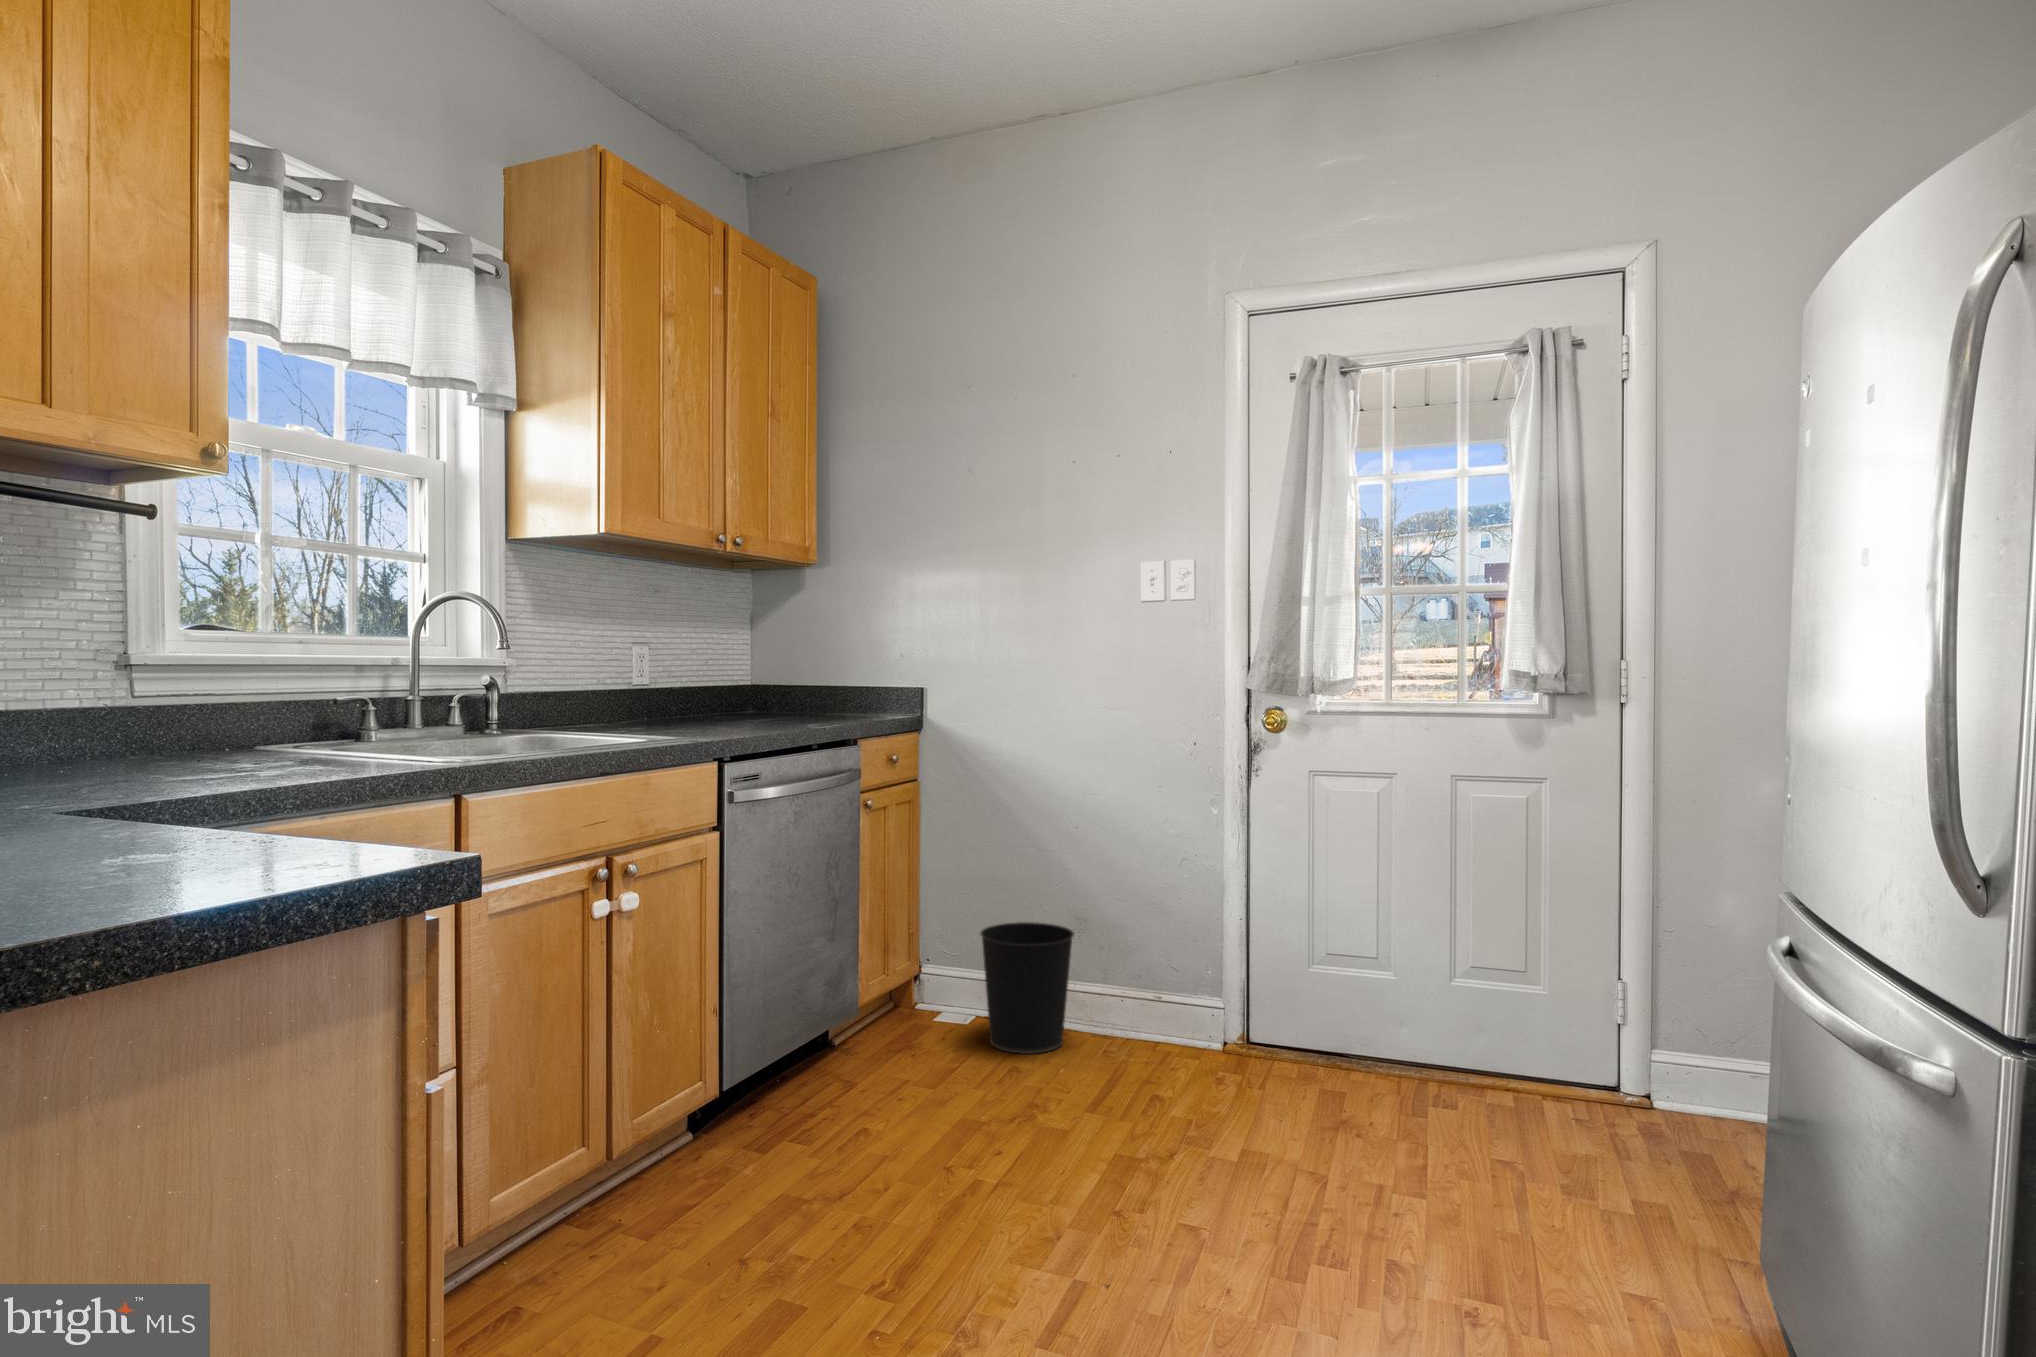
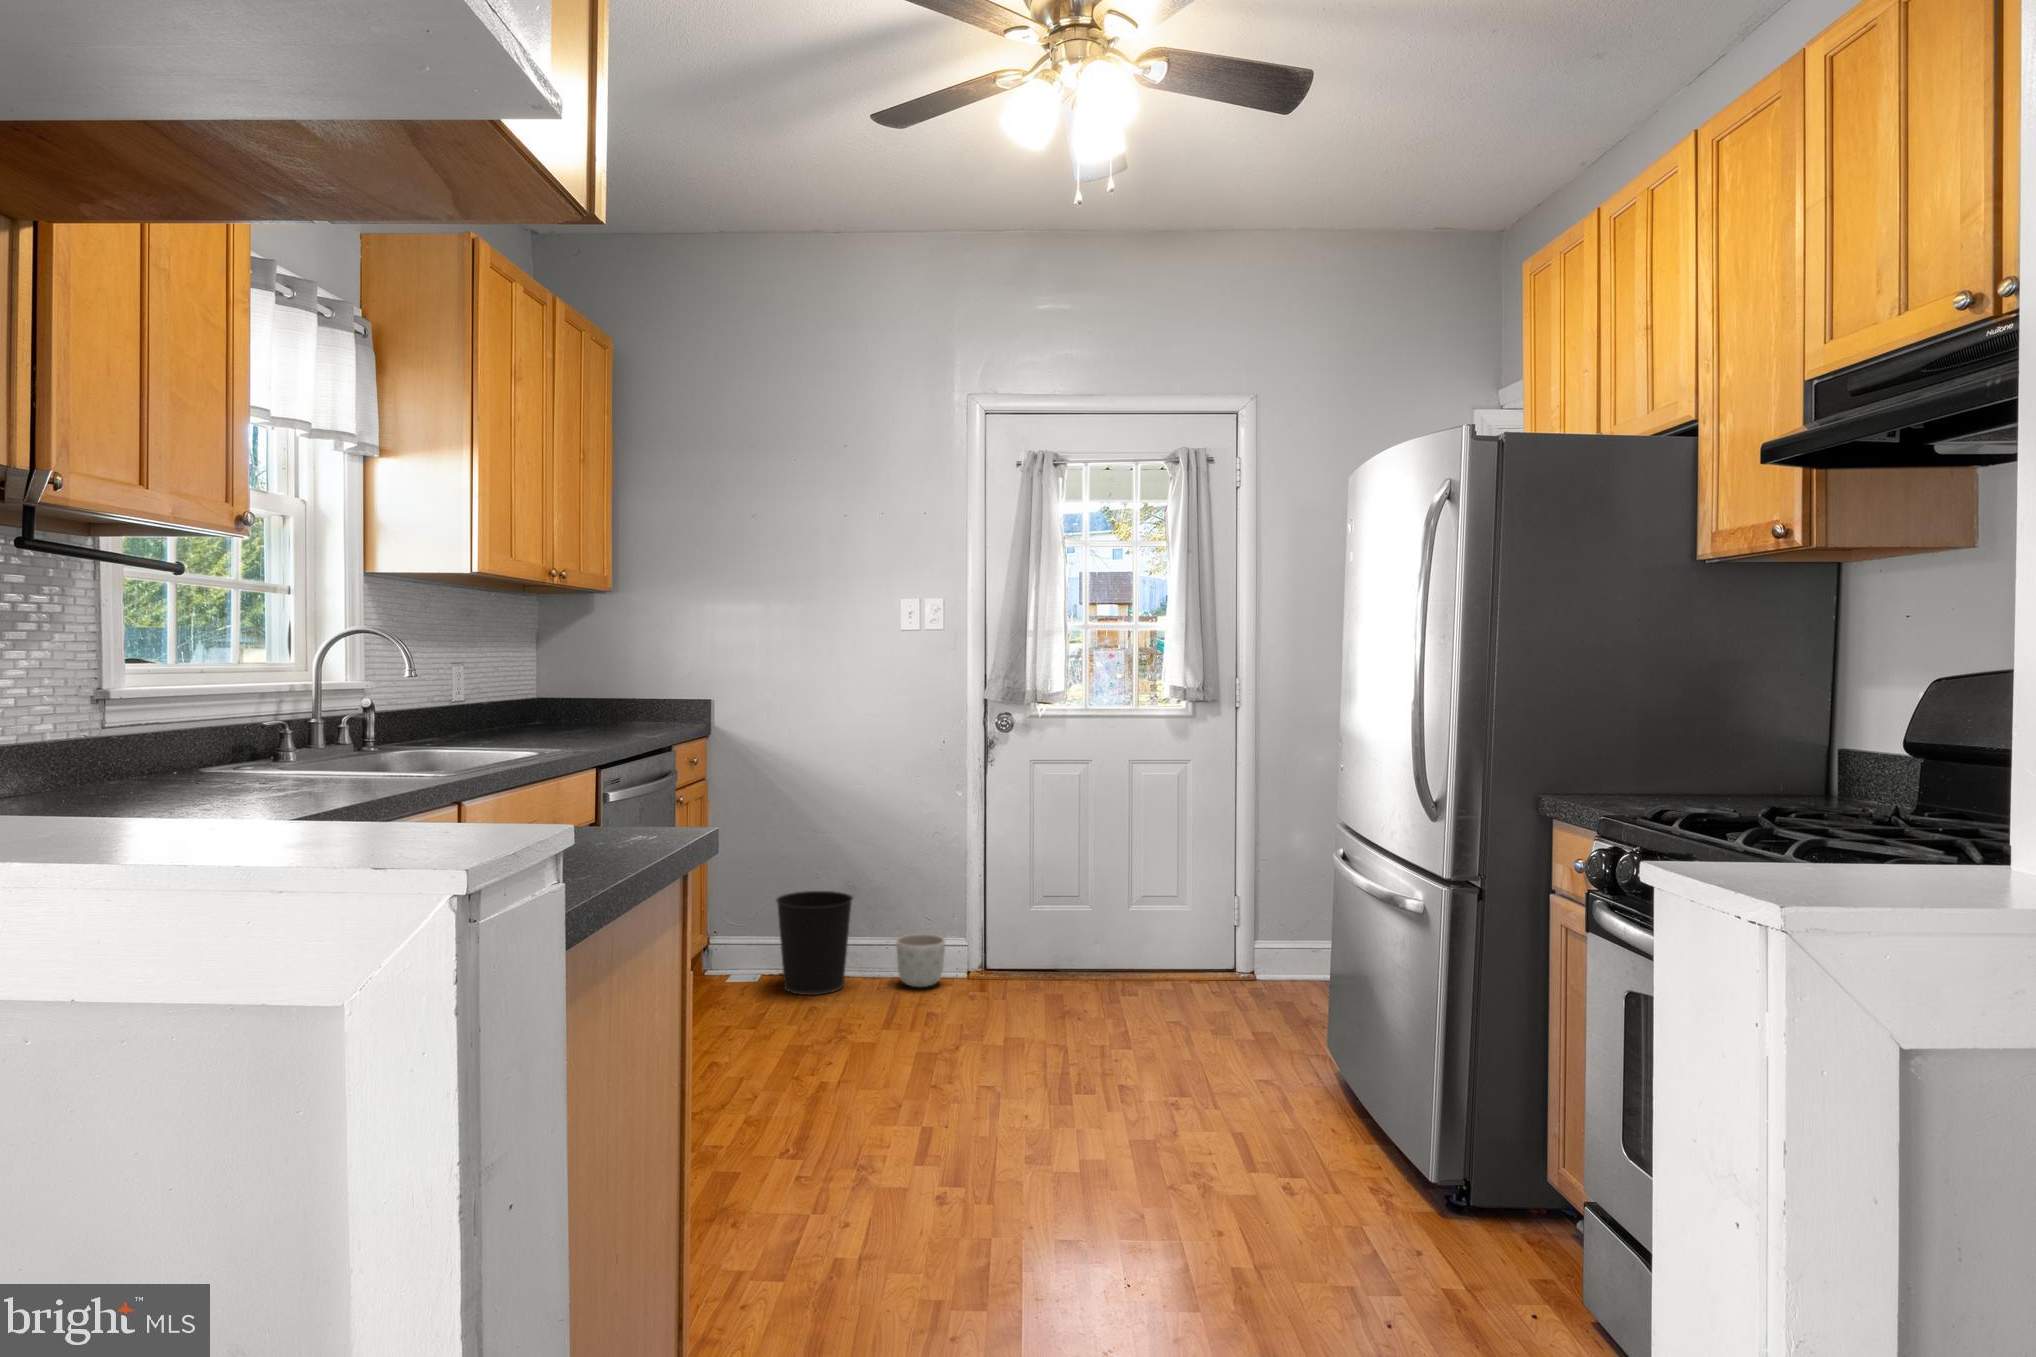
planter: none [1126,989,1190,1059] -> present [896,934,945,987]

